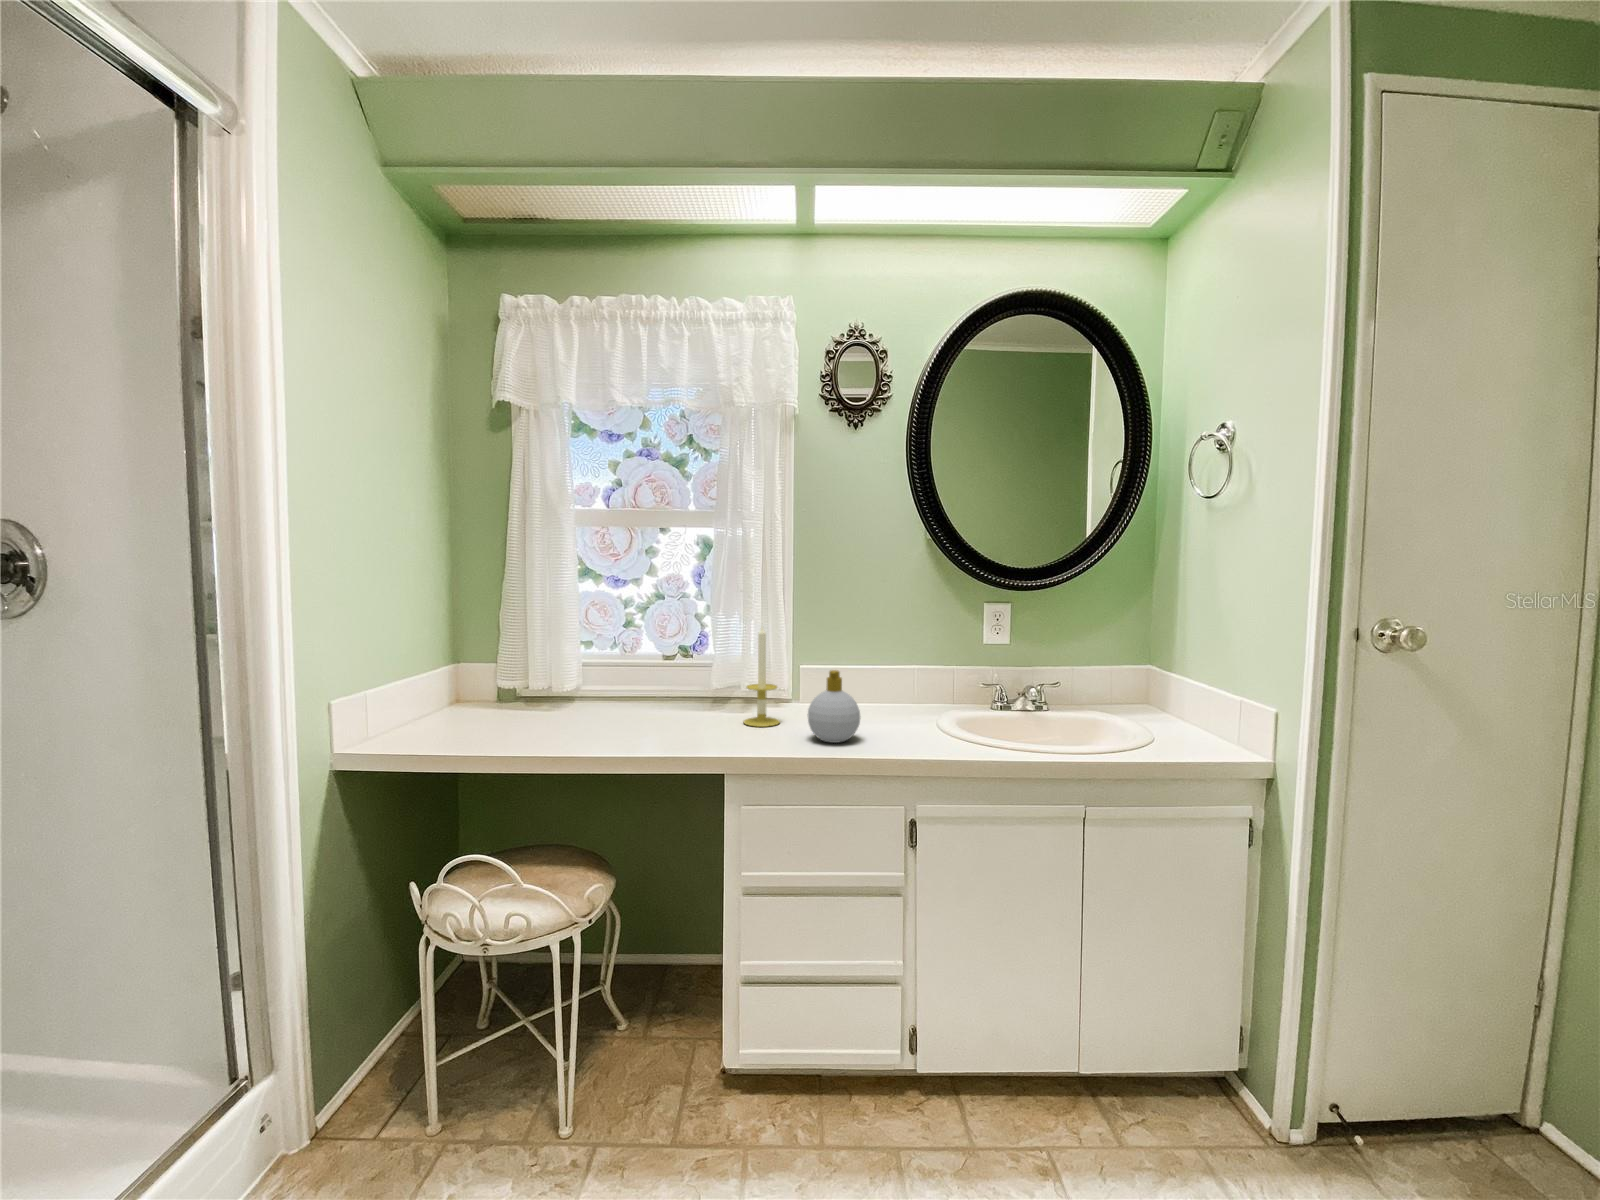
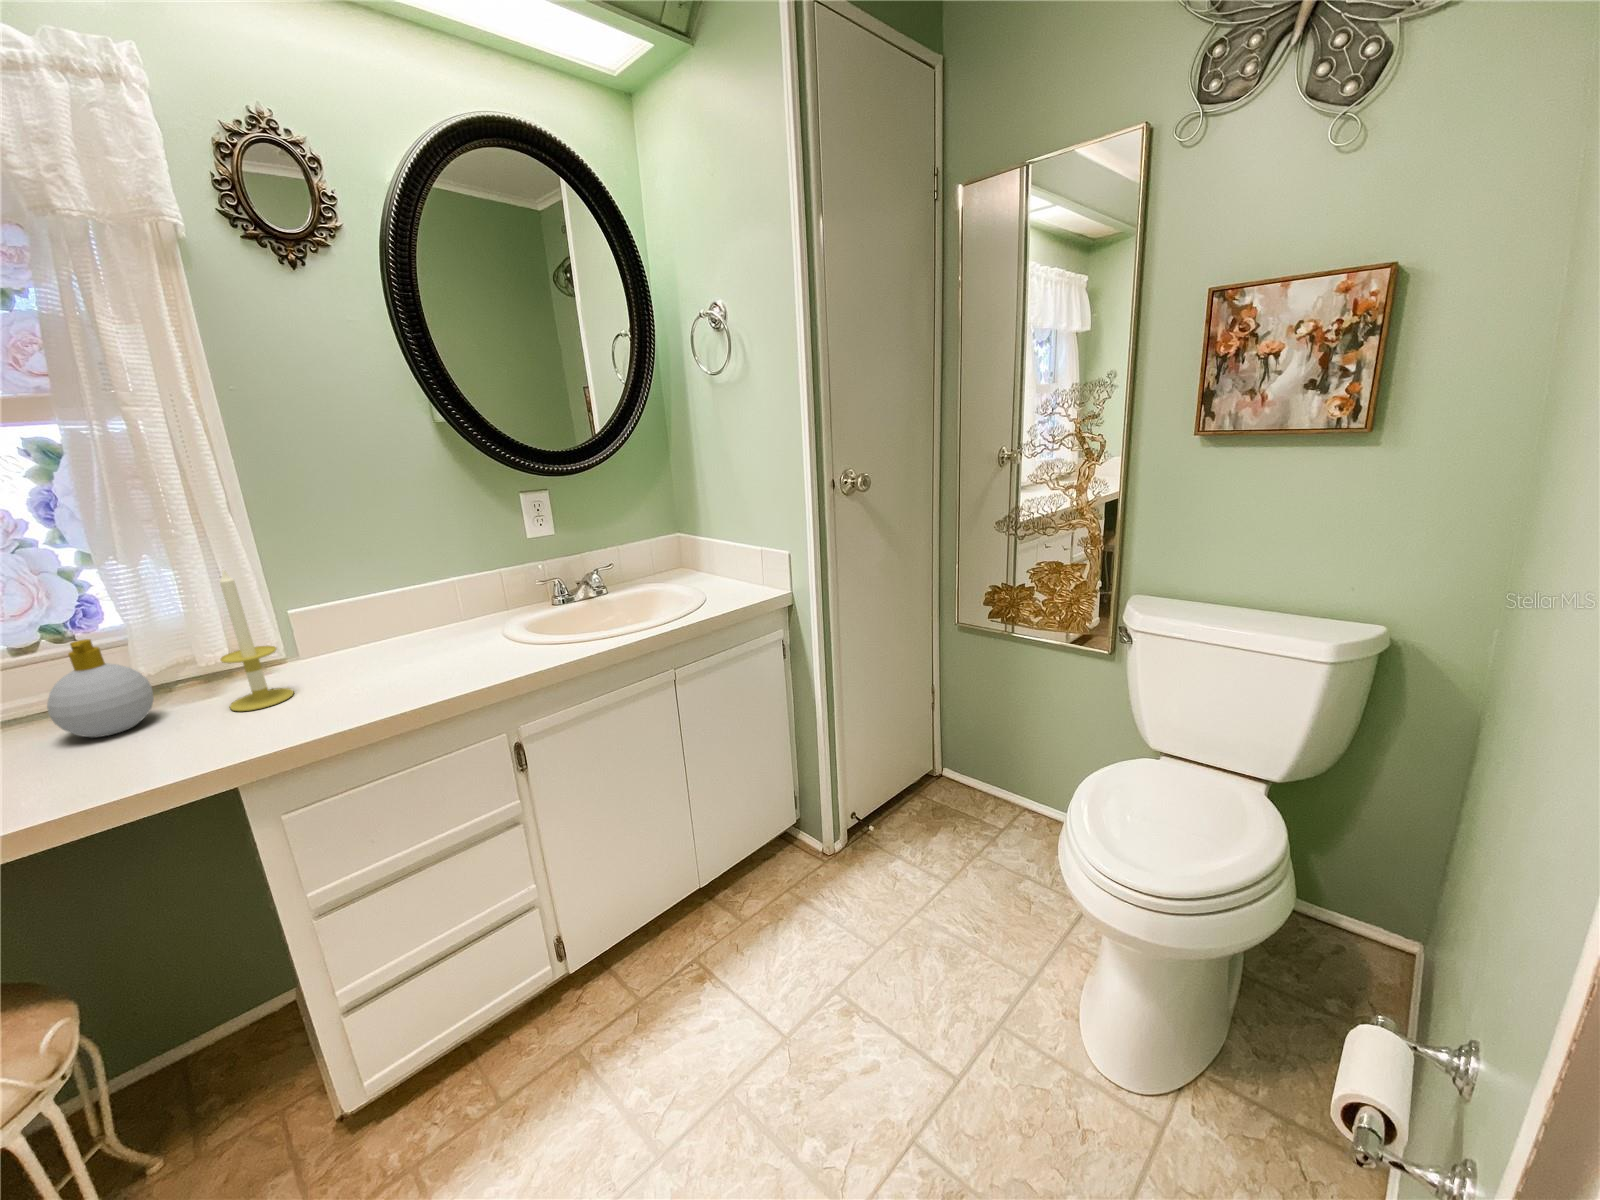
soap bottle: present [808,670,860,743] -> present [47,639,154,738]

